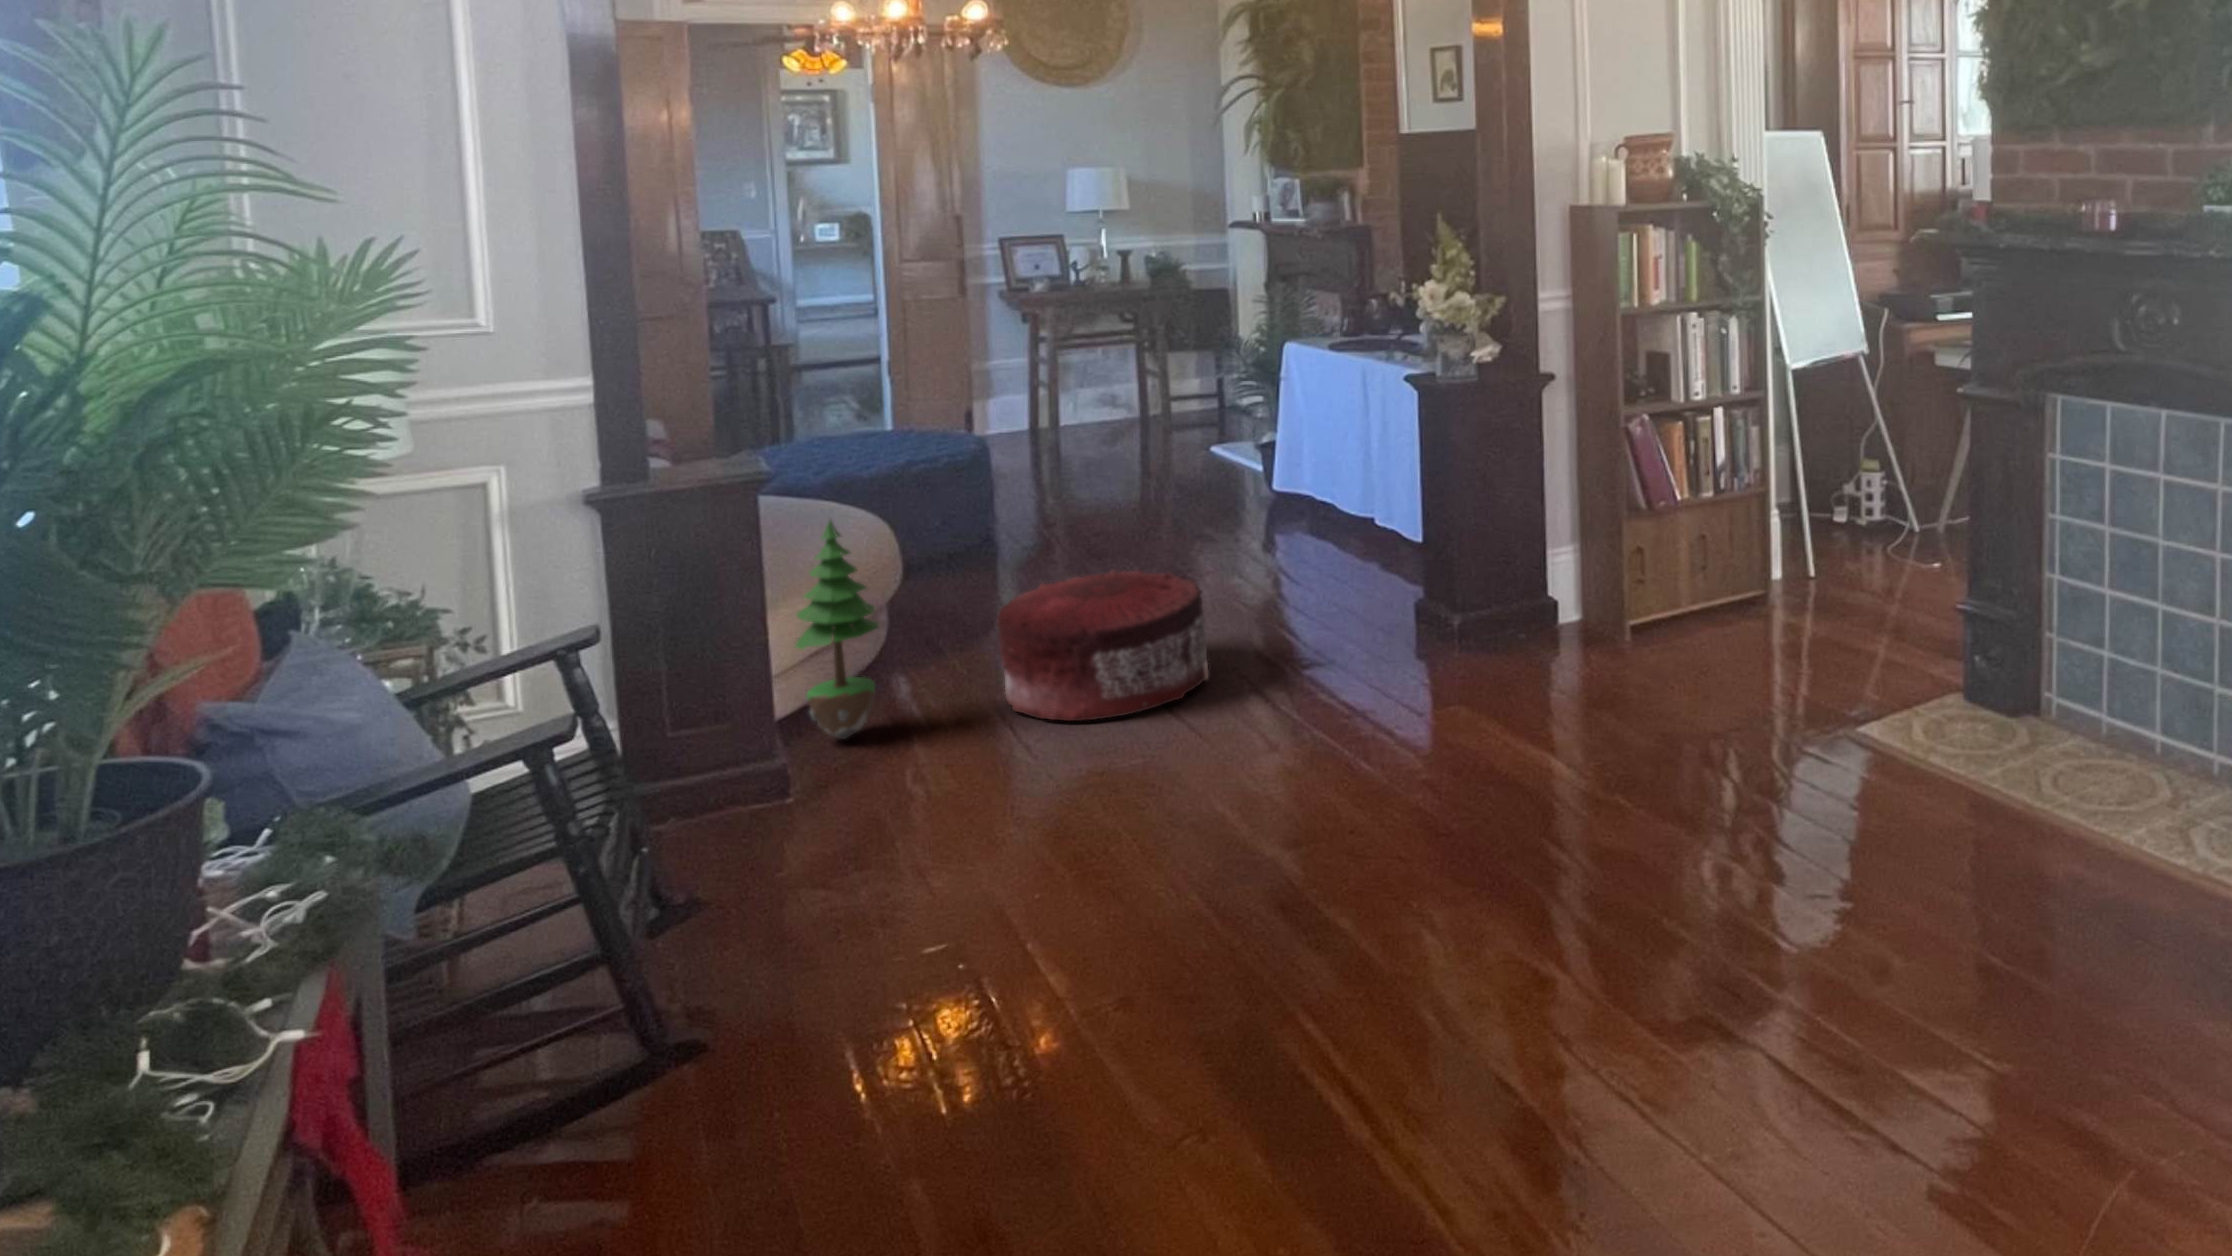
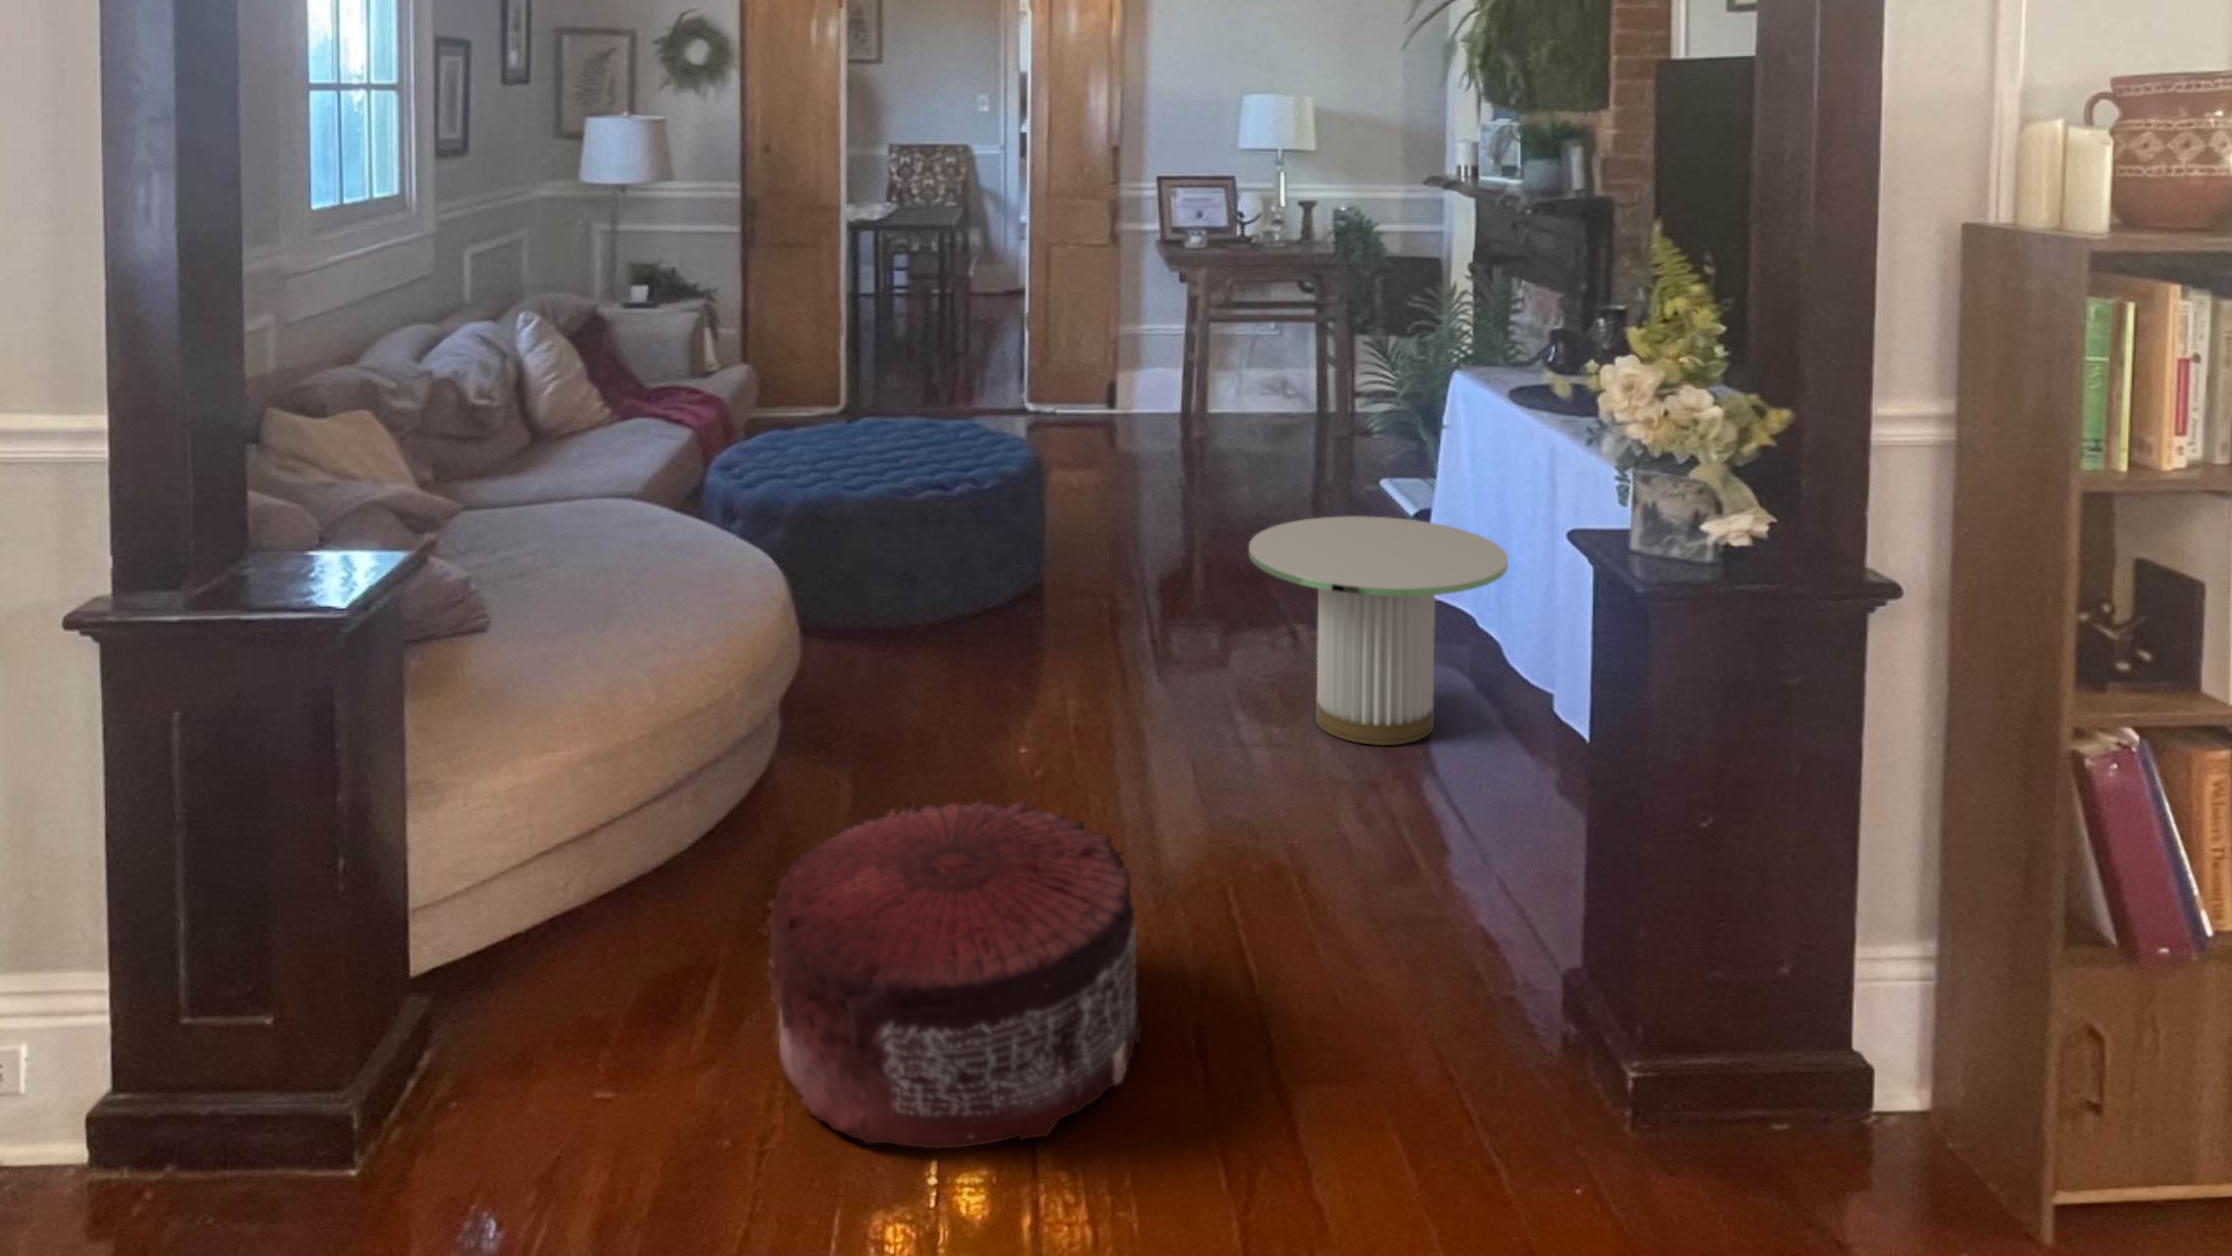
side table: none [1181,428,1340,558] -> present [1249,516,1508,745]
potted tree: present [796,521,879,739] -> none [441,674,586,1048]

